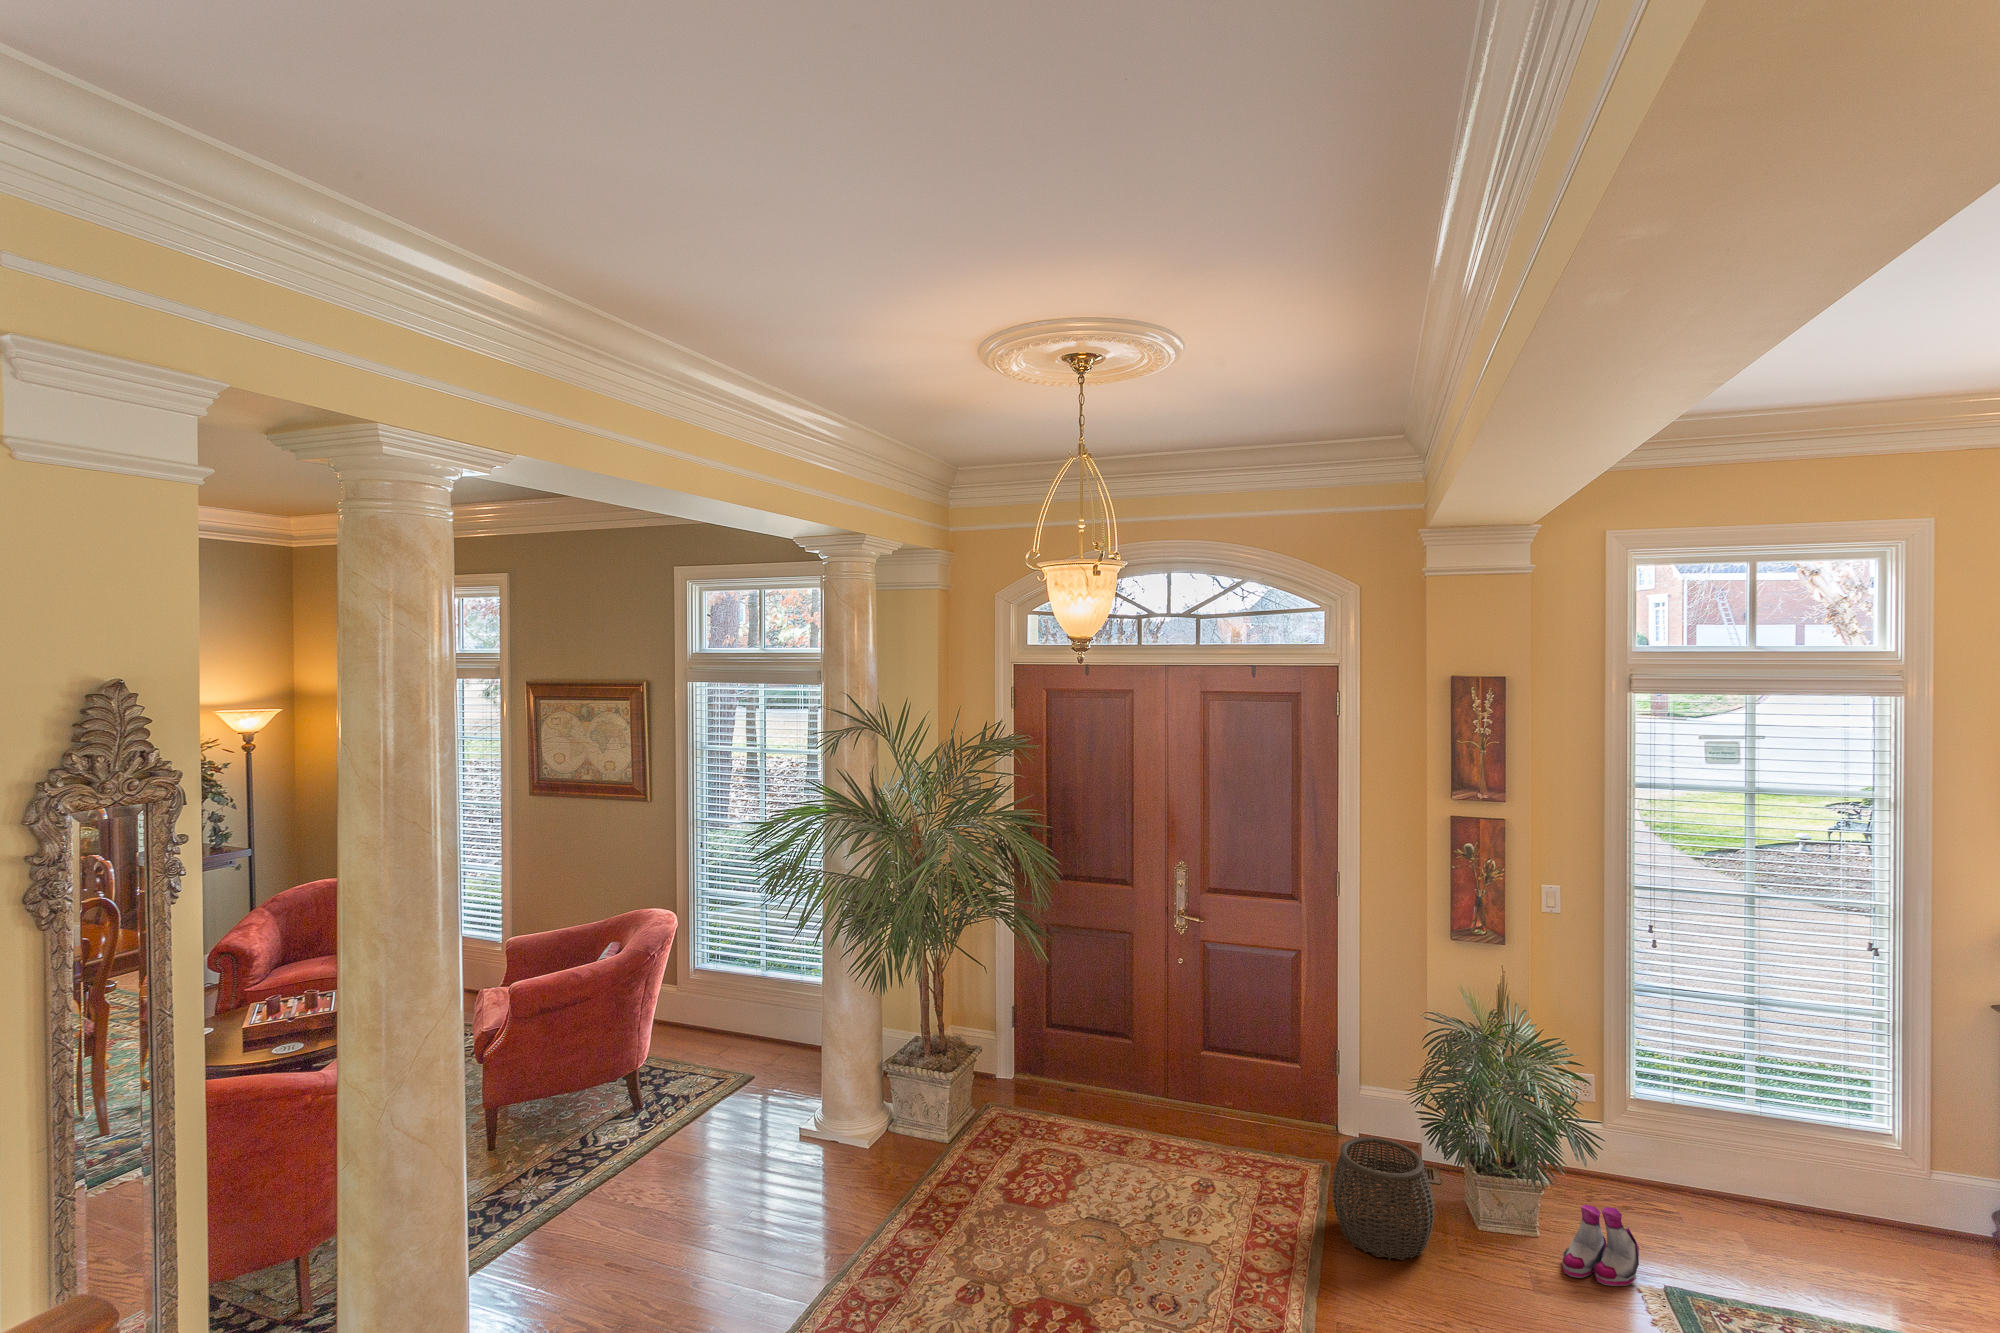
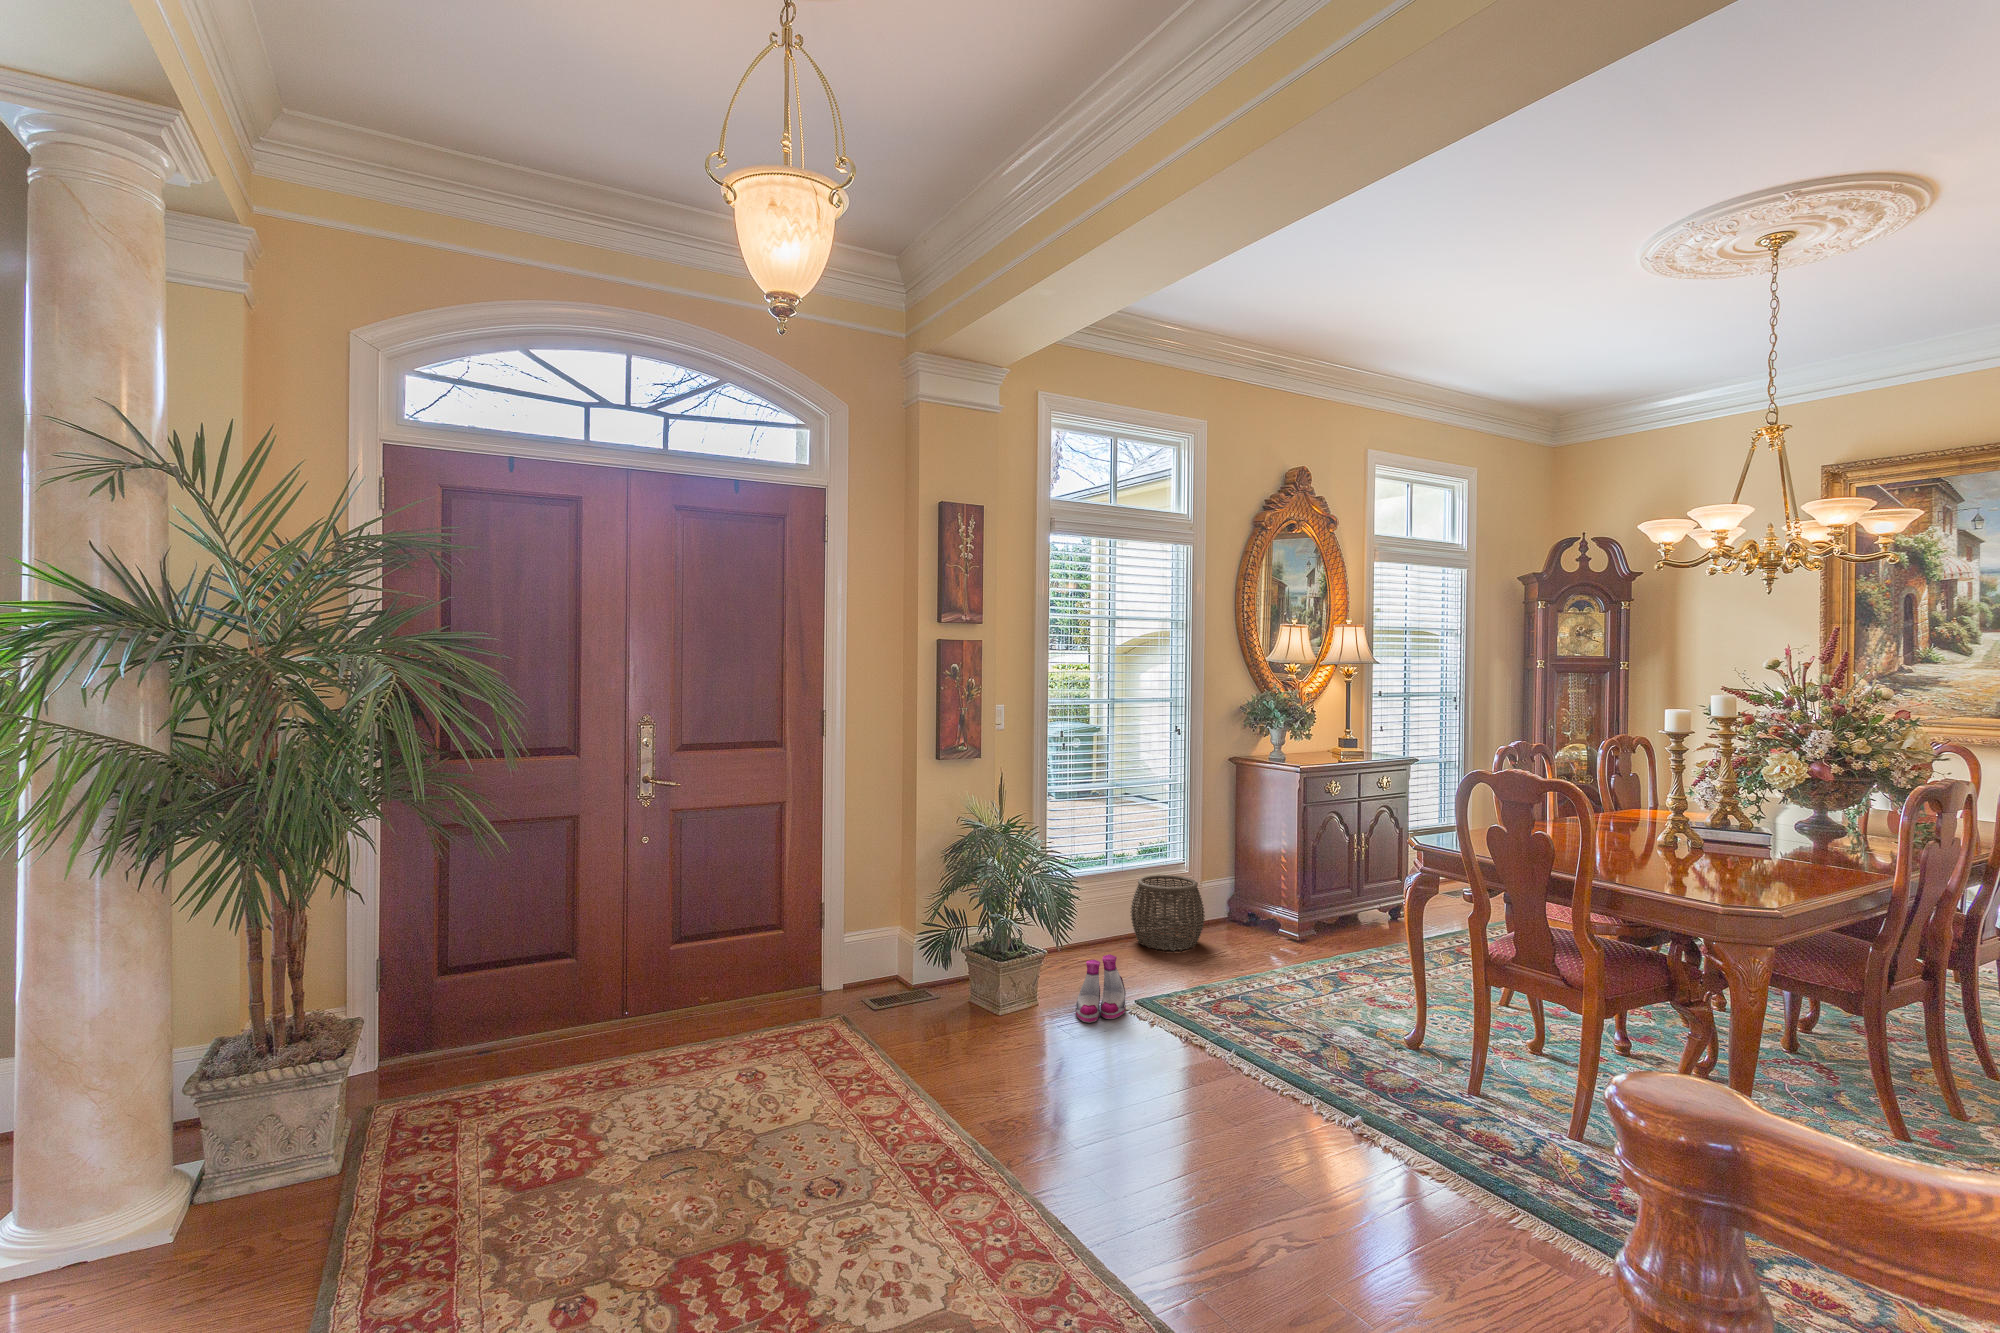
woven basket: present [1332,1137,1435,1260] -> present [1130,875,1205,951]

